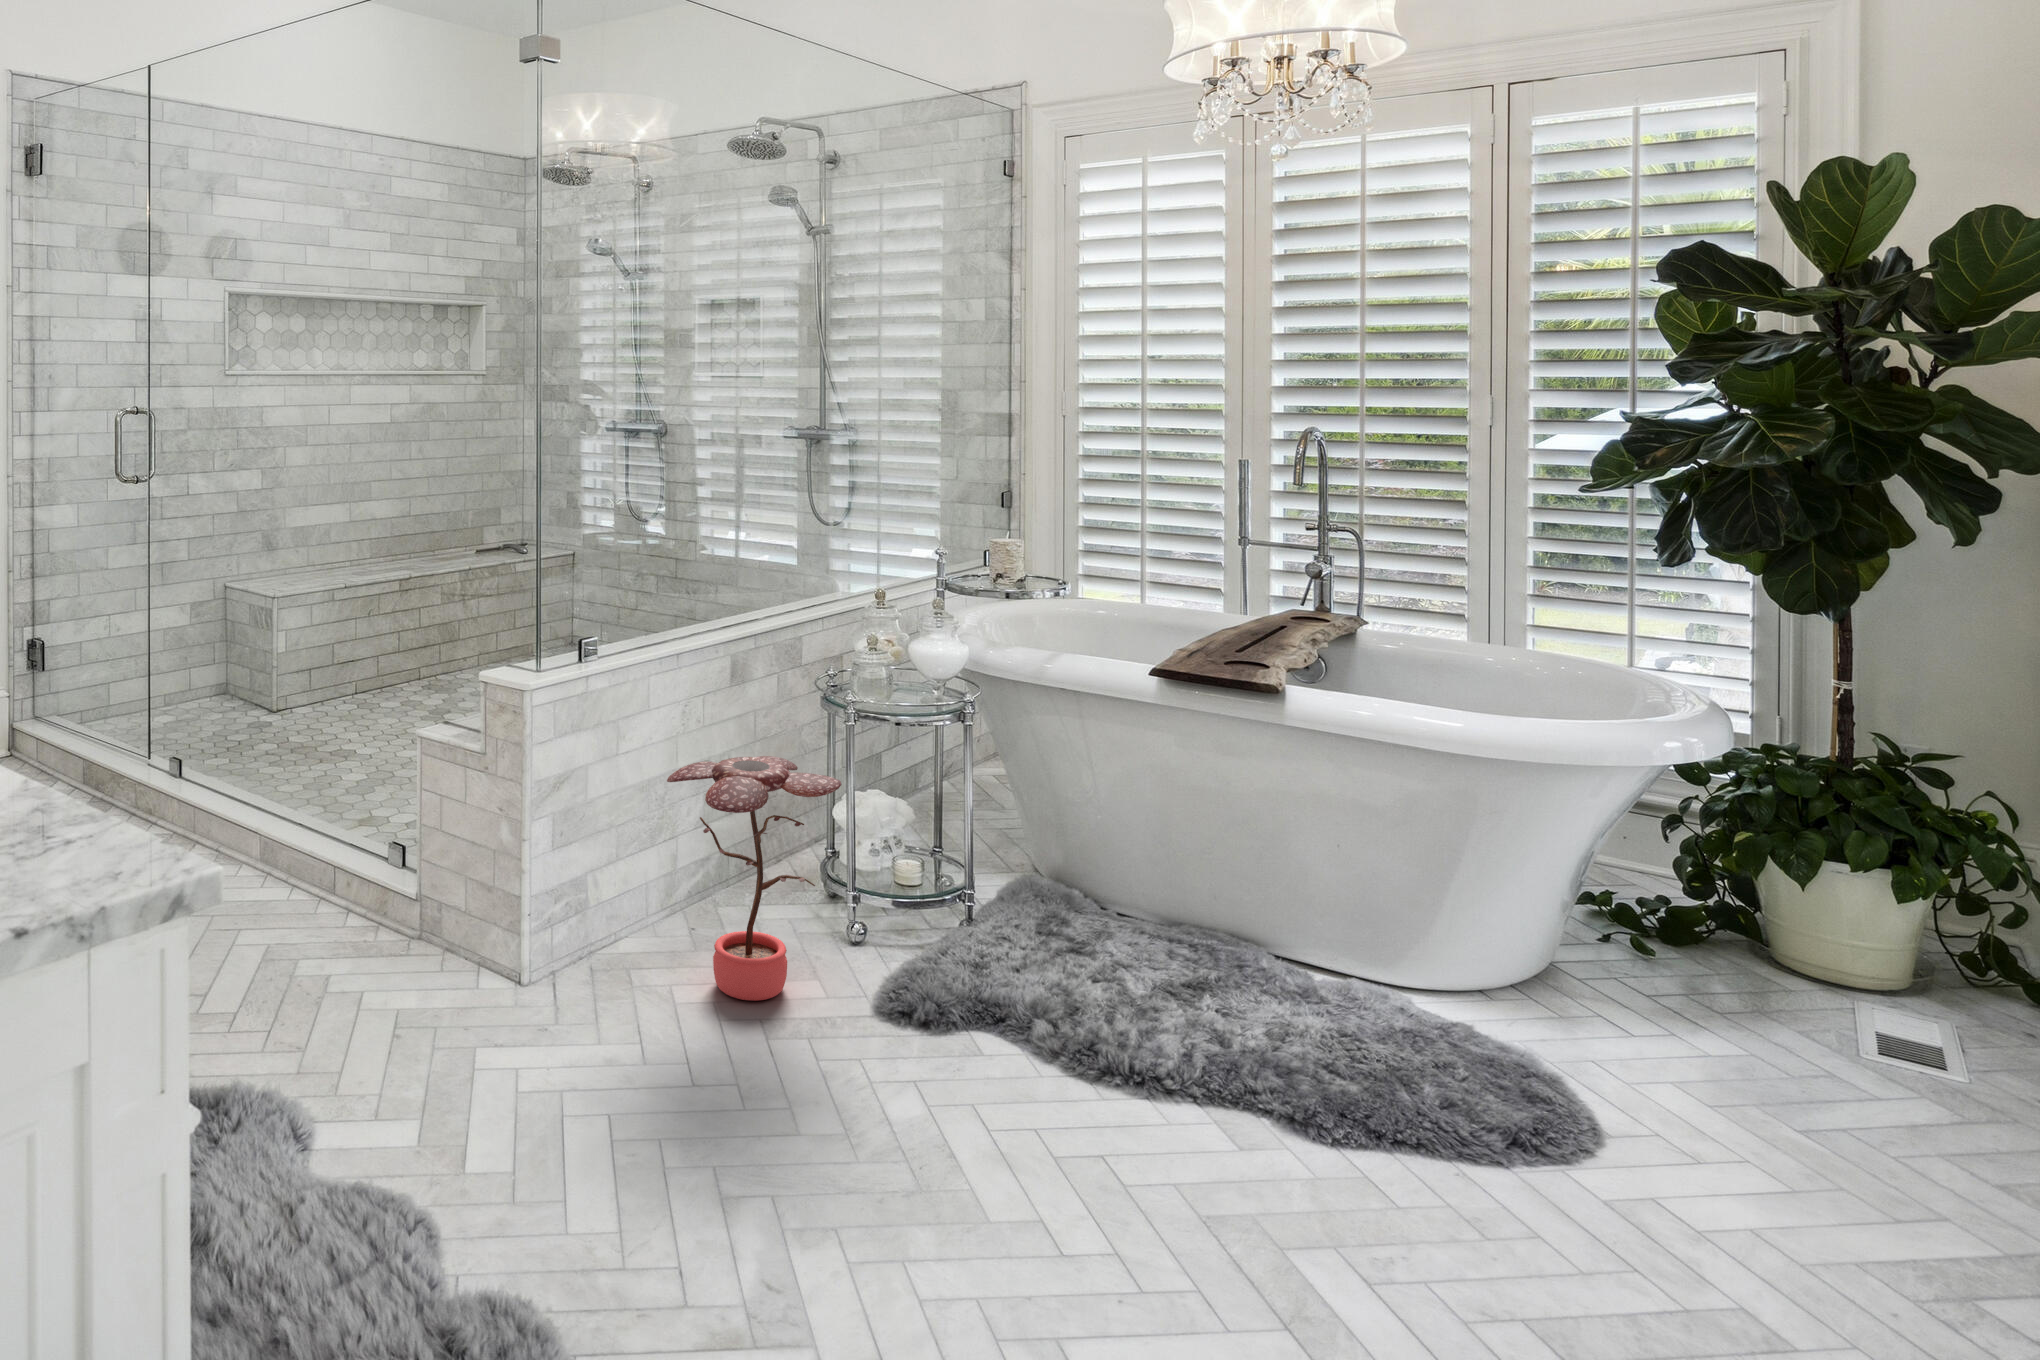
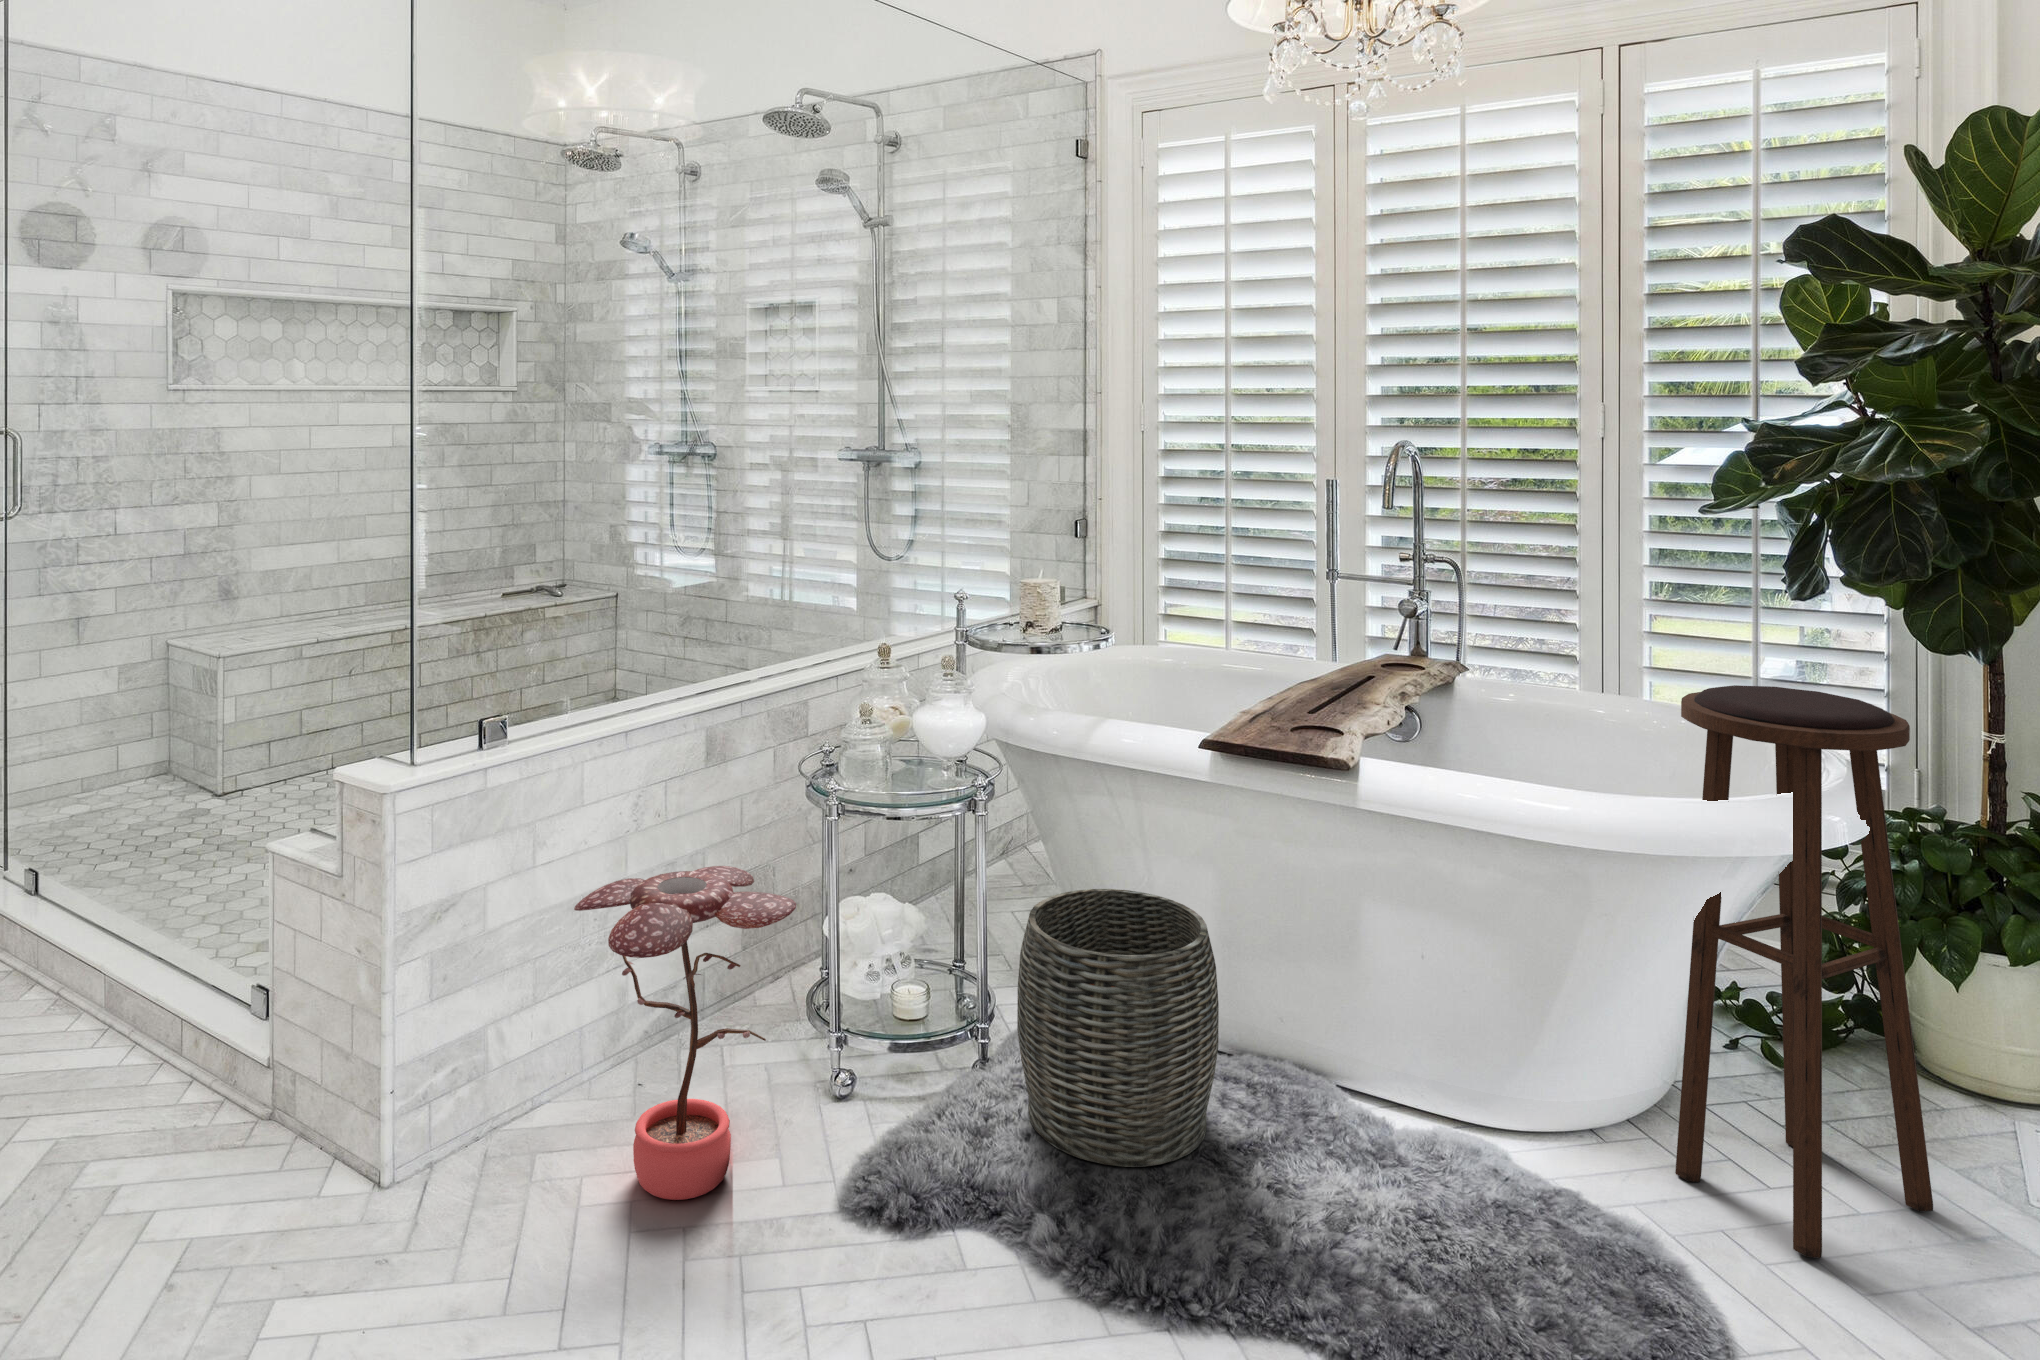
stool: none [1552,631,1772,1079] -> present [1675,685,1933,1258]
woven basket: none [1005,786,1171,993] -> present [1017,889,1219,1167]

